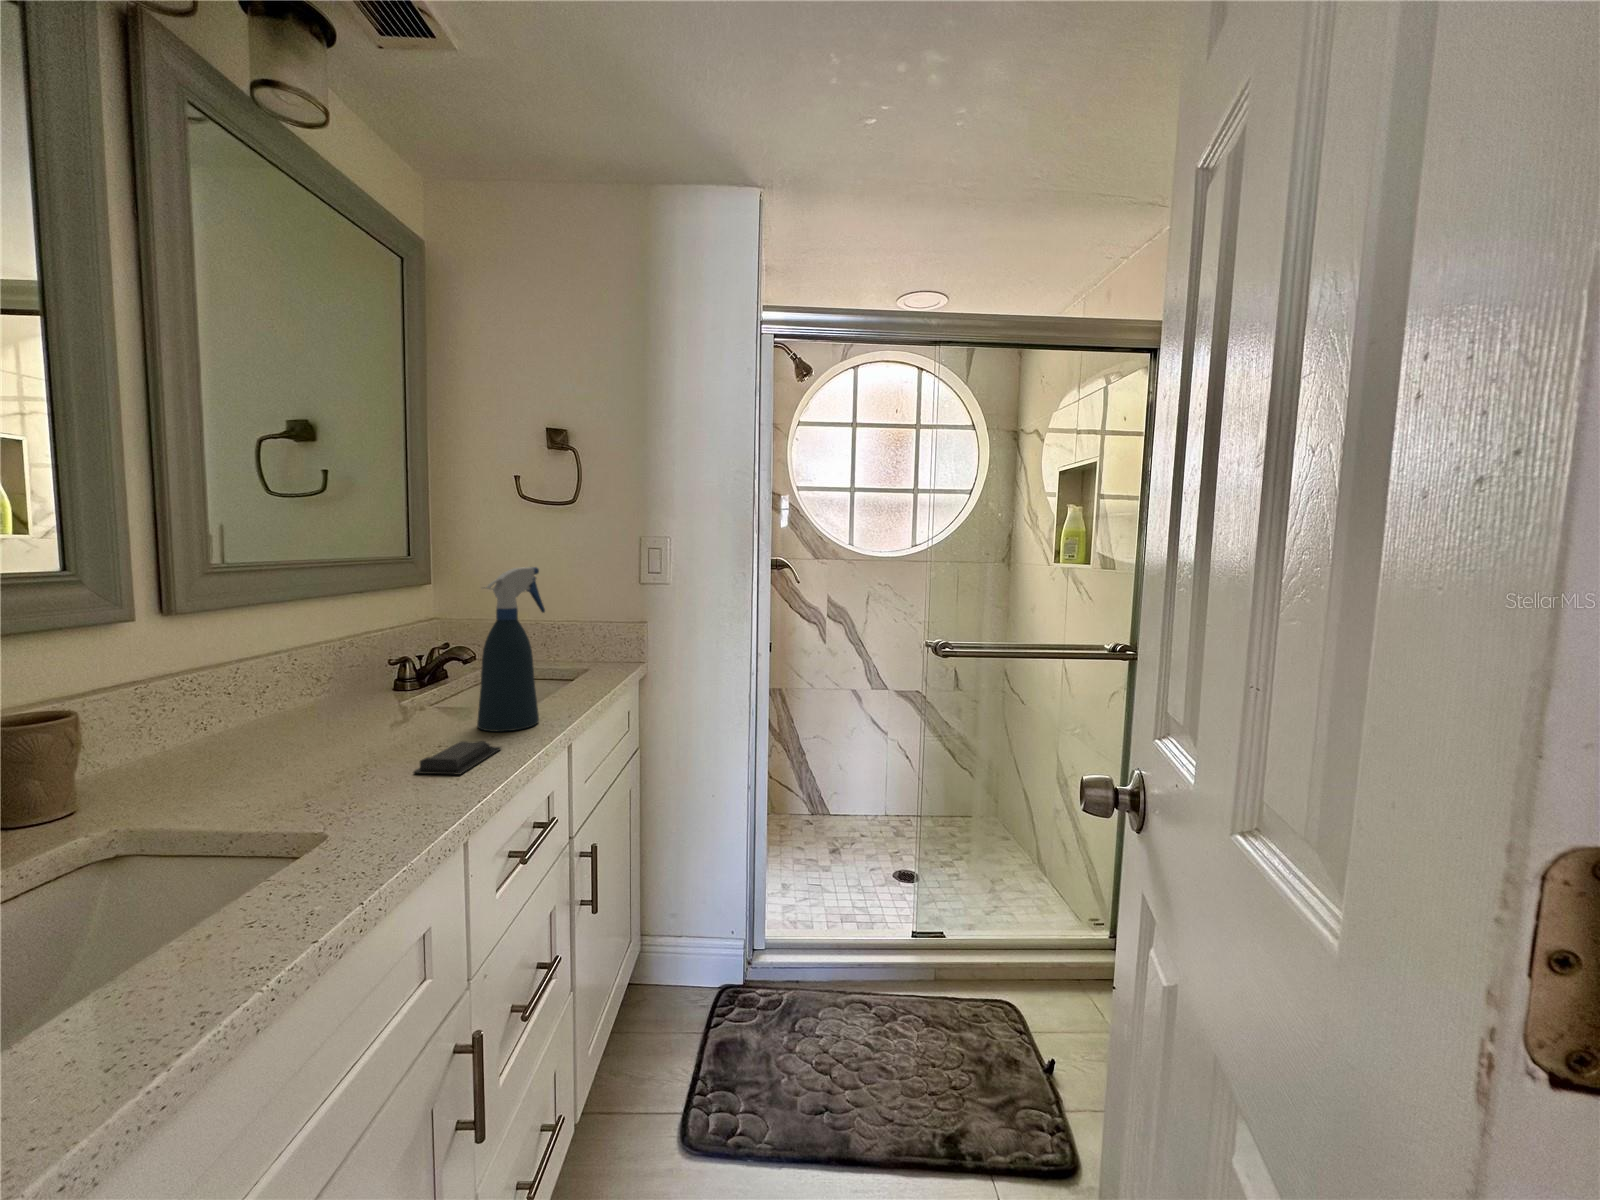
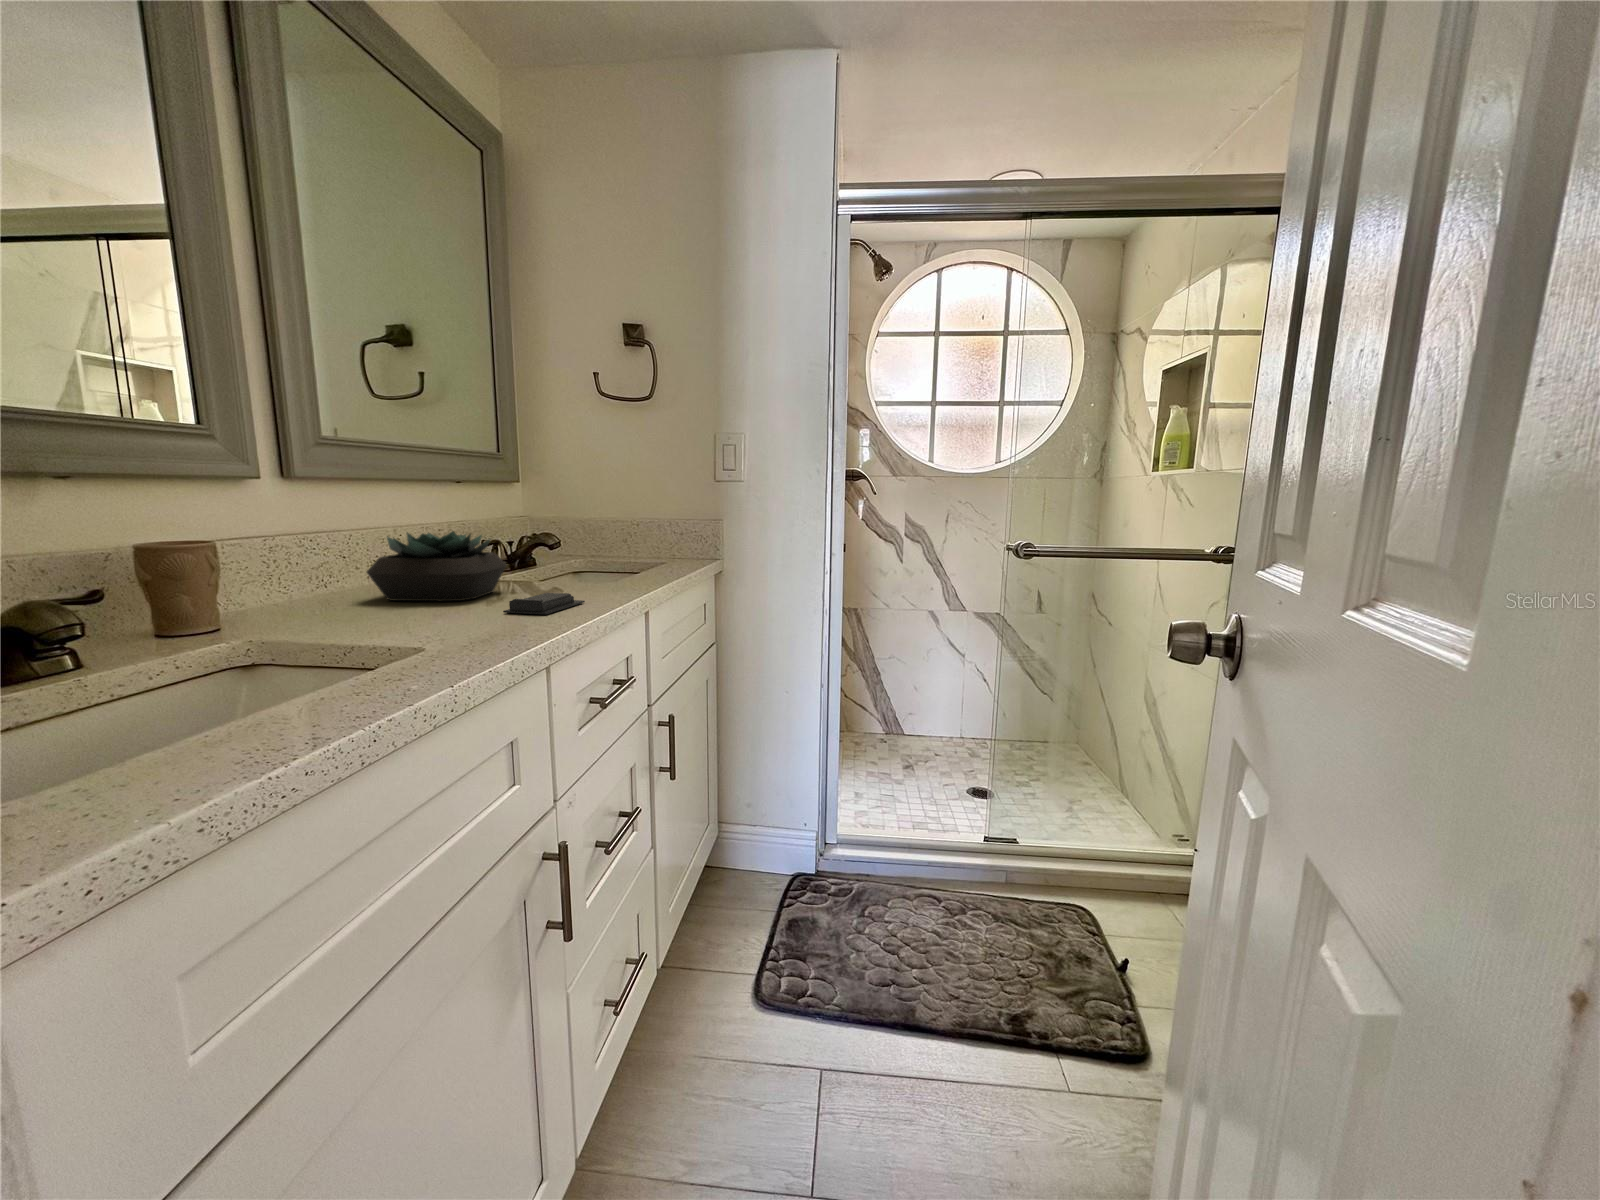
spray bottle: present [477,567,545,732] -> none [563,437,624,593]
succulent plant: none [255,669,416,756] -> present [367,531,506,601]

